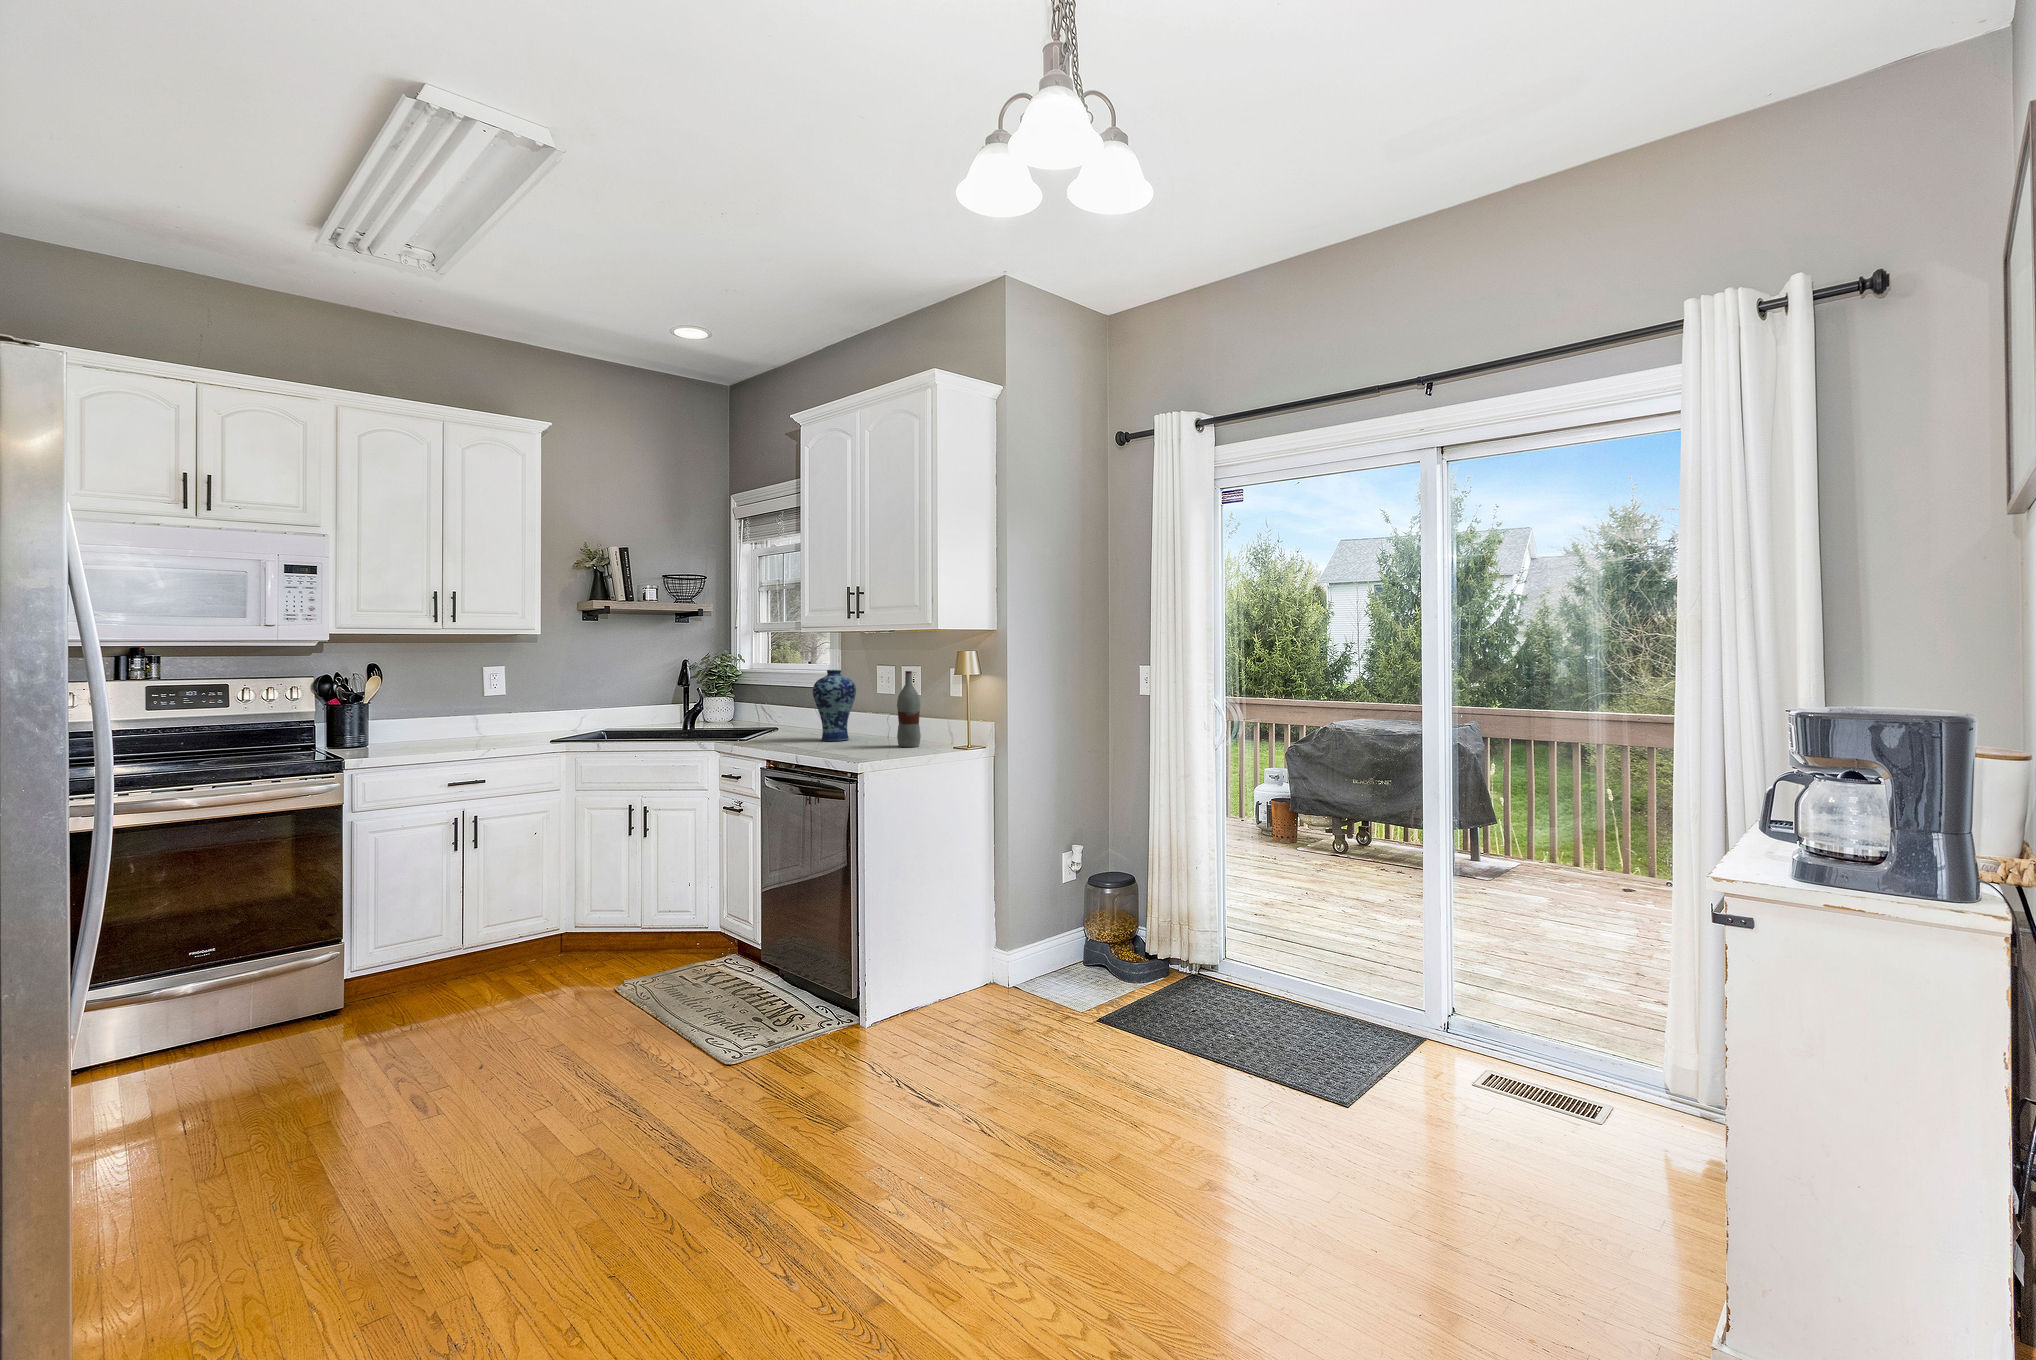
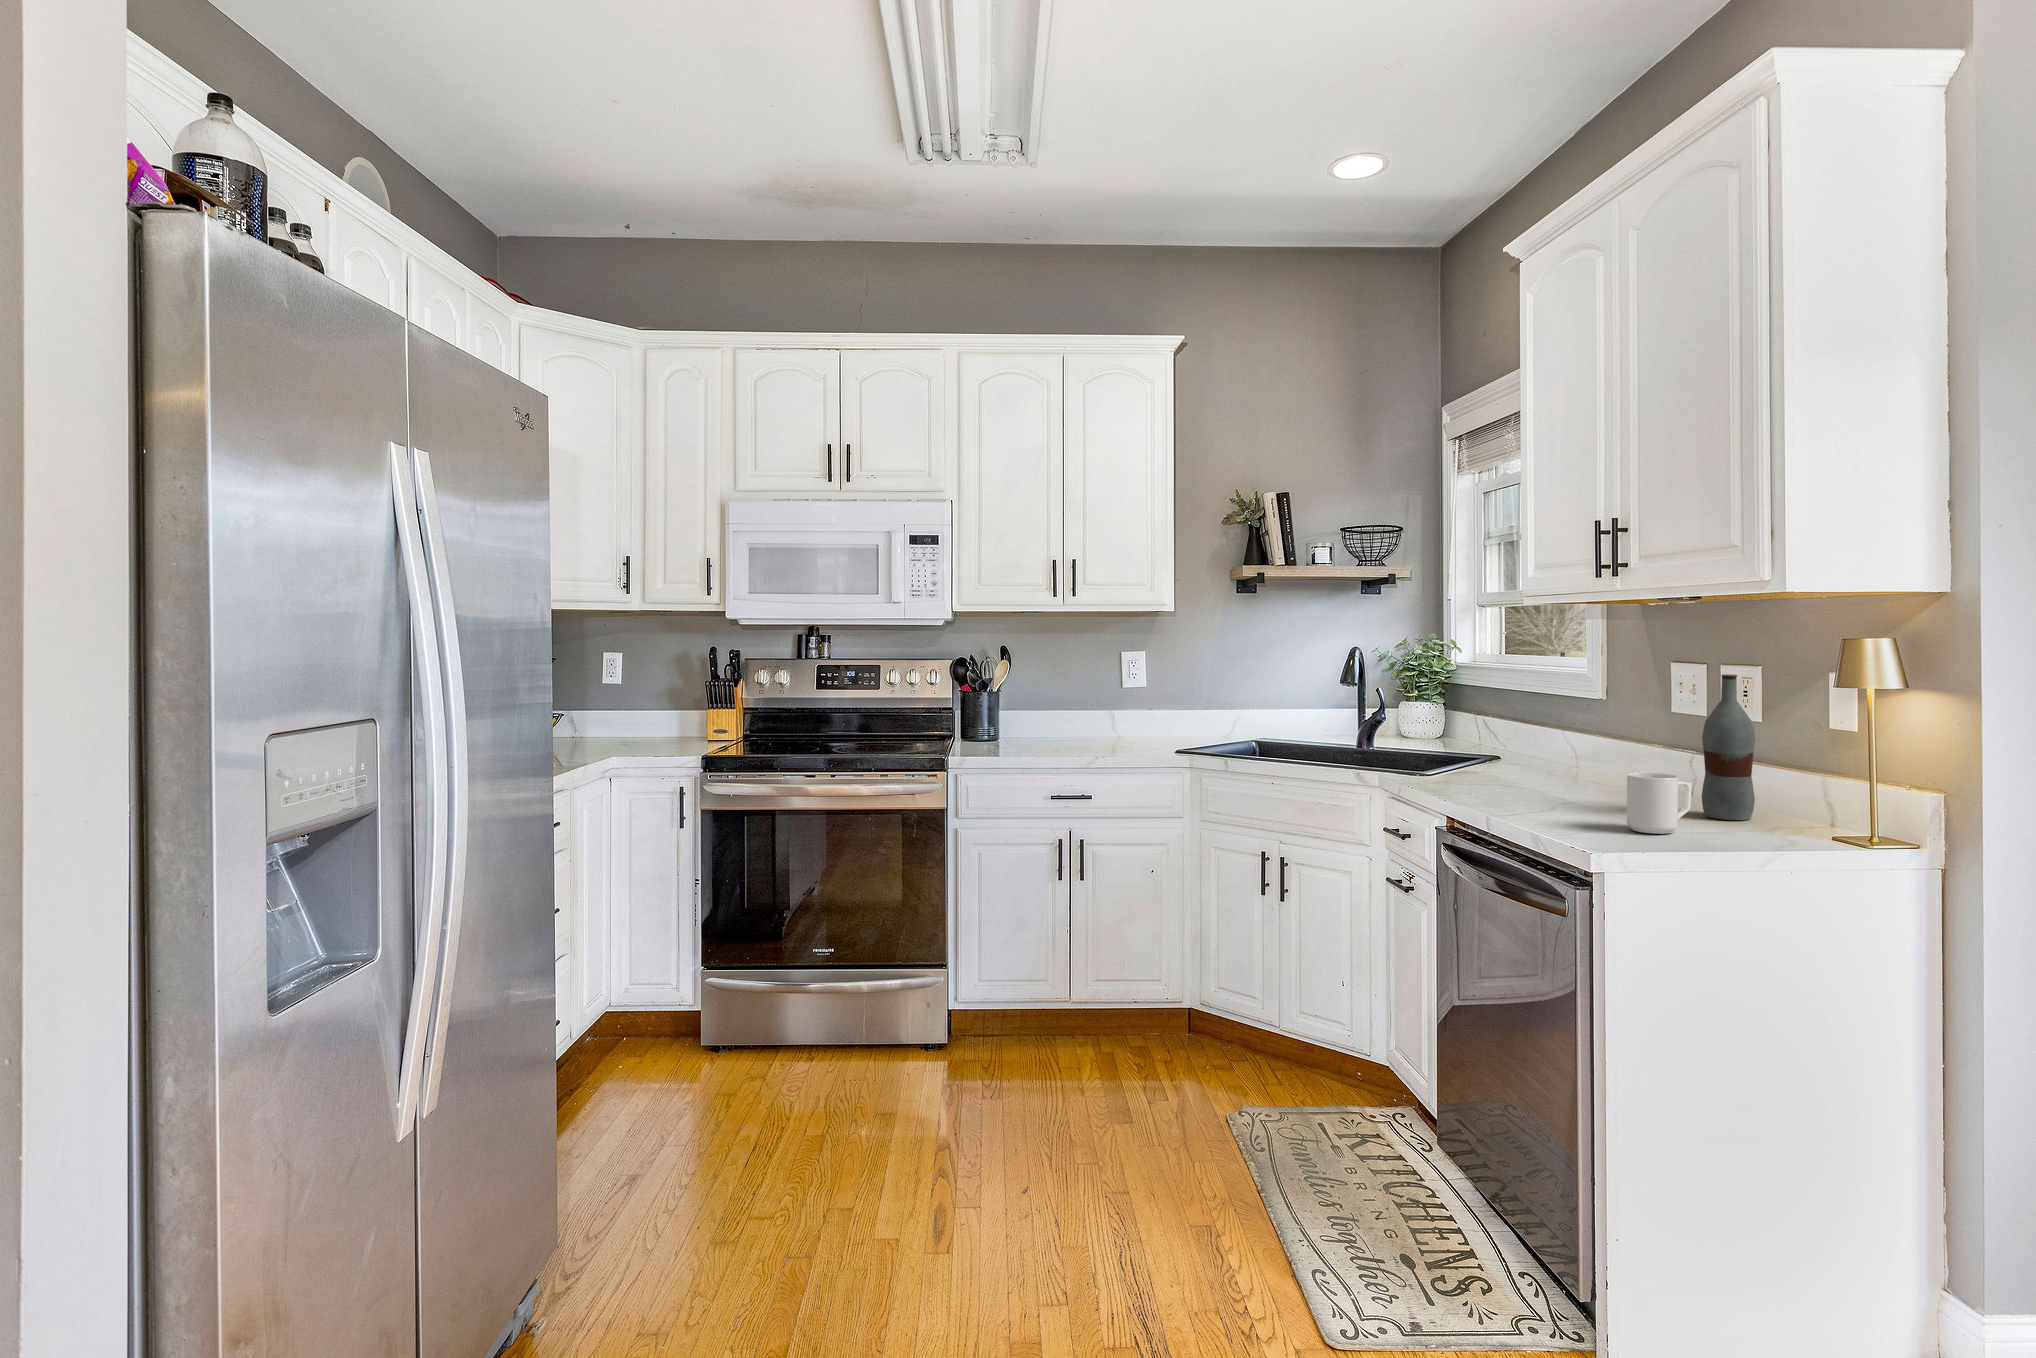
vase: present [813,670,856,741] -> none [1543,667,1627,789]
mug: none [866,723,895,754] -> present [1627,773,1692,834]

